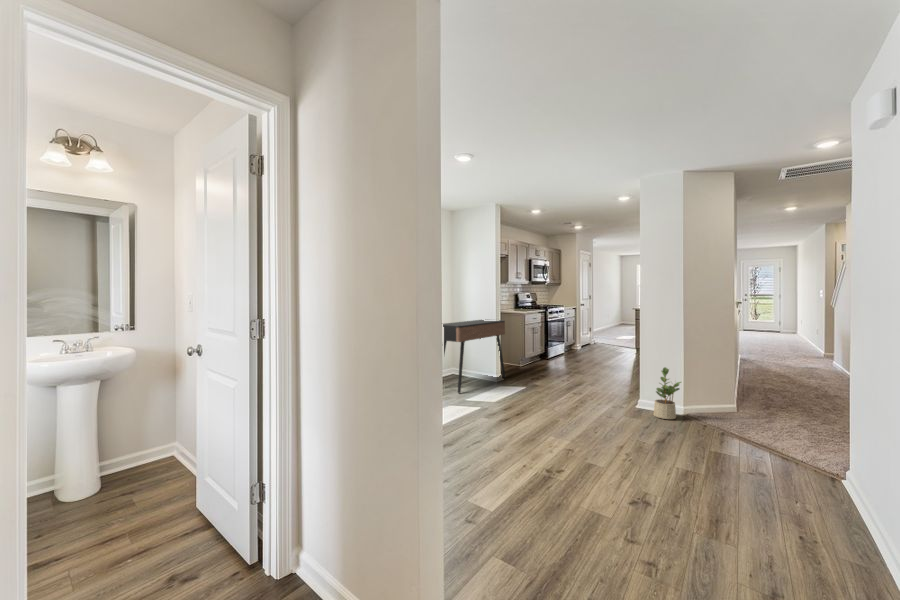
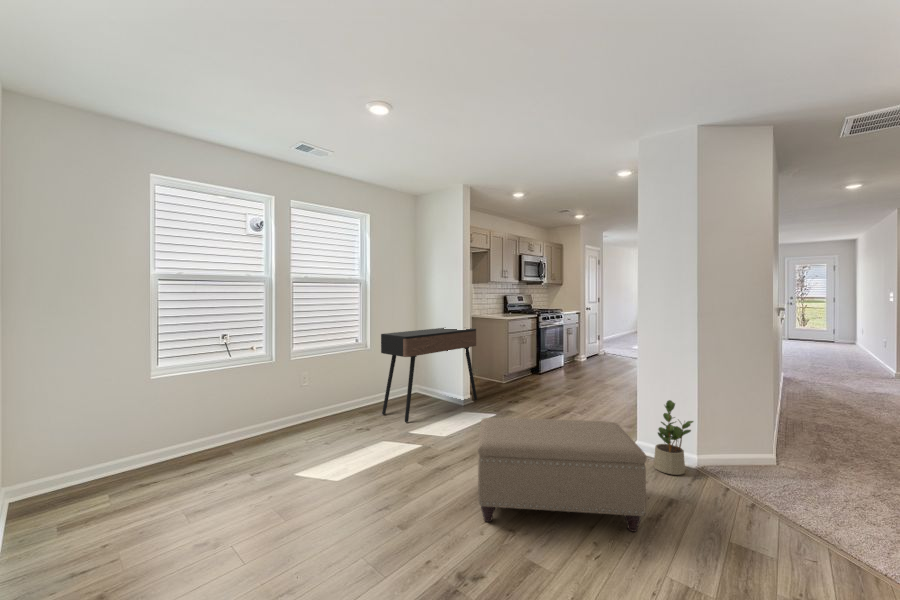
ottoman: none [536,380,658,448] -> present [478,418,647,532]

